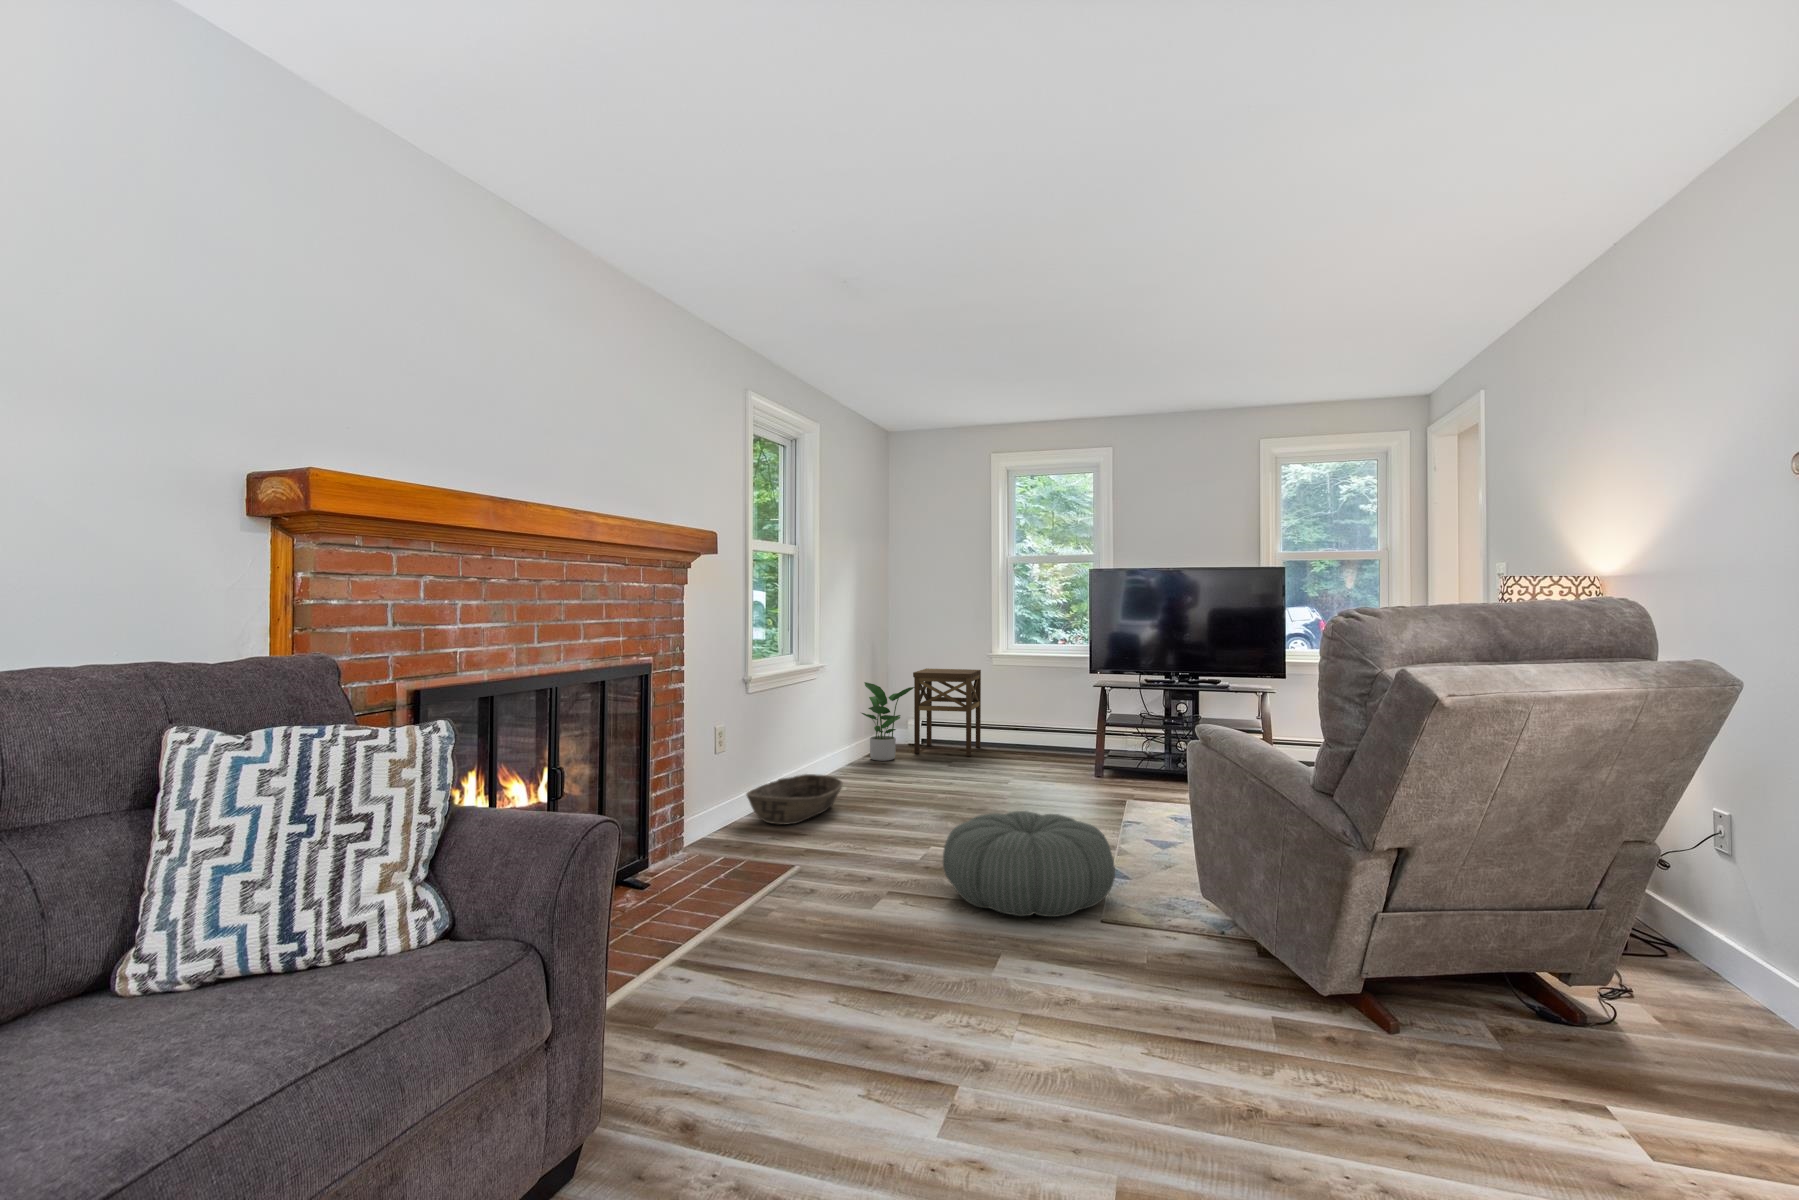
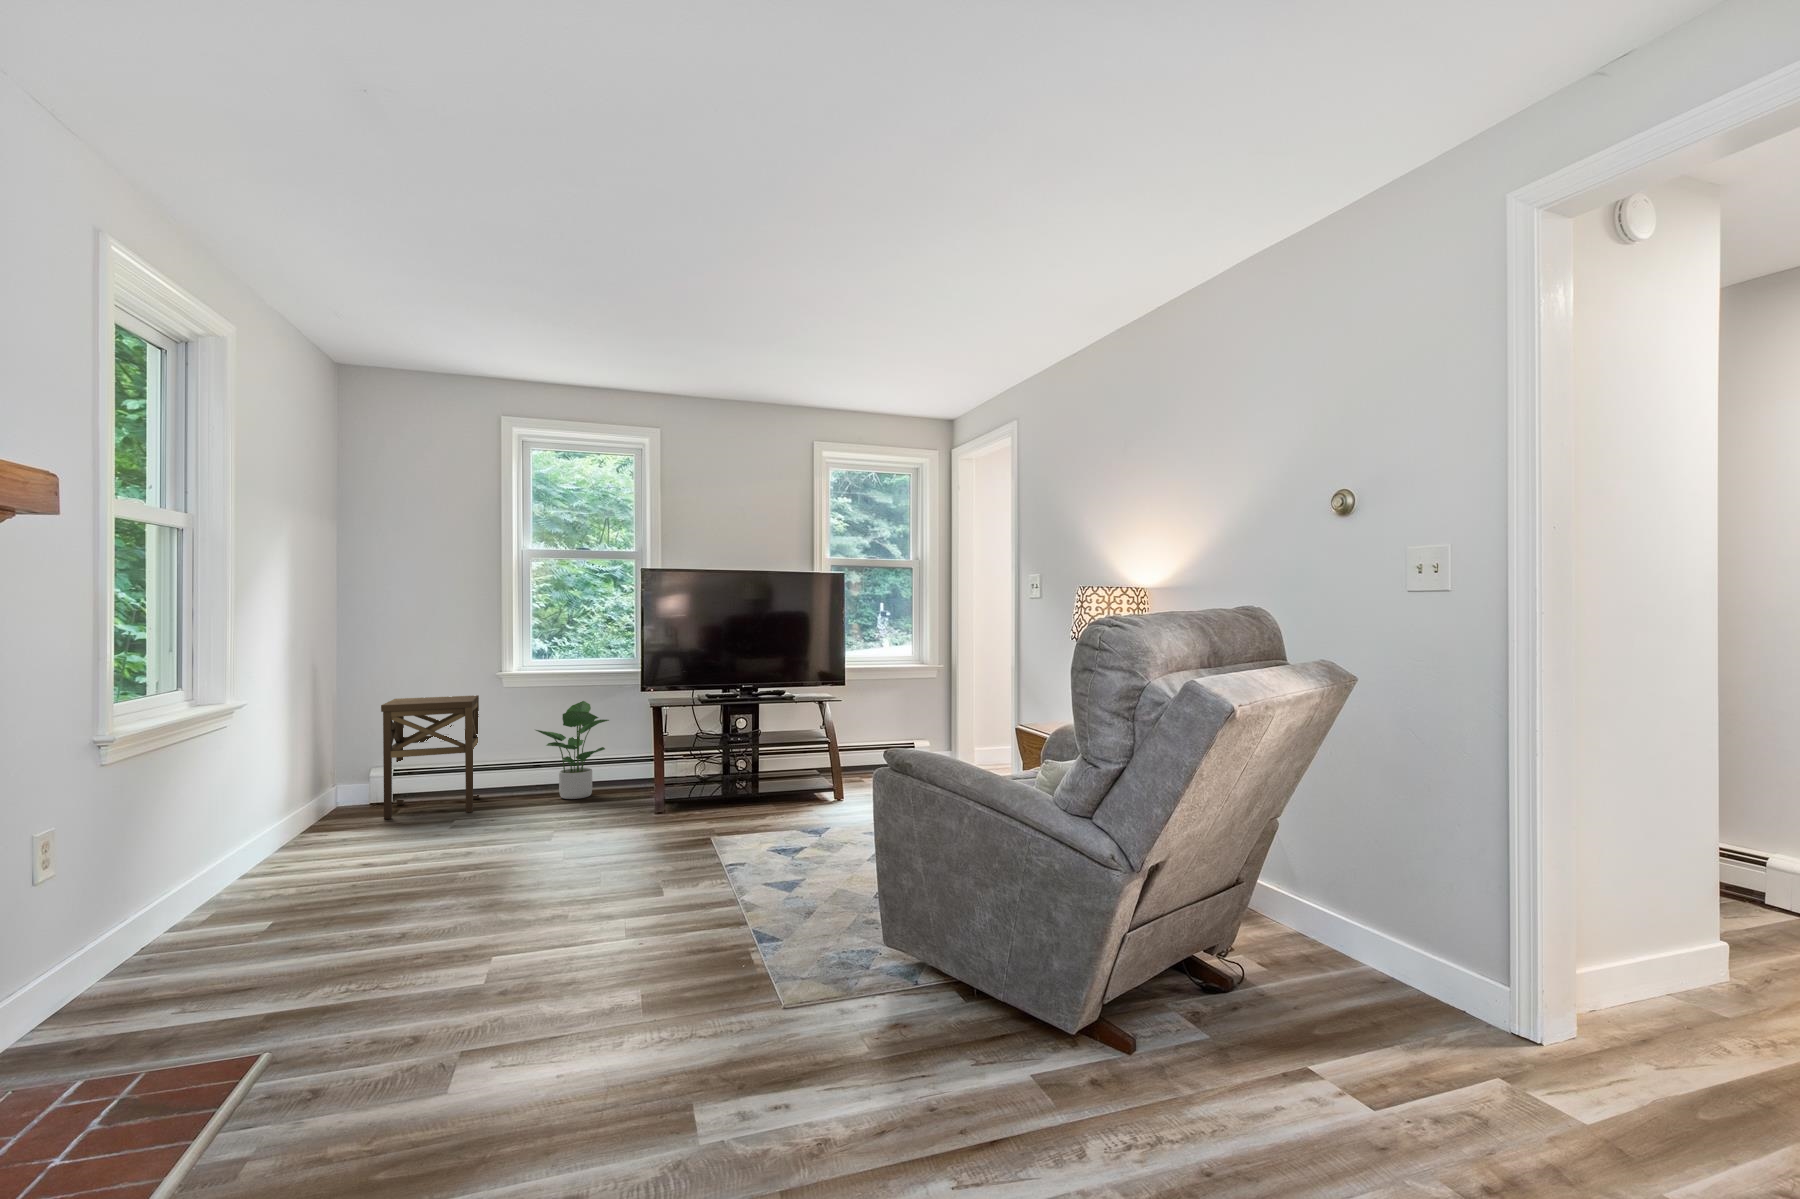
potted plant: present [862,682,914,761] -> present [536,701,609,799]
basket: present [747,774,842,824] -> none [109,878,302,982]
pouf: present [943,811,1115,917] -> none [555,880,805,1046]

